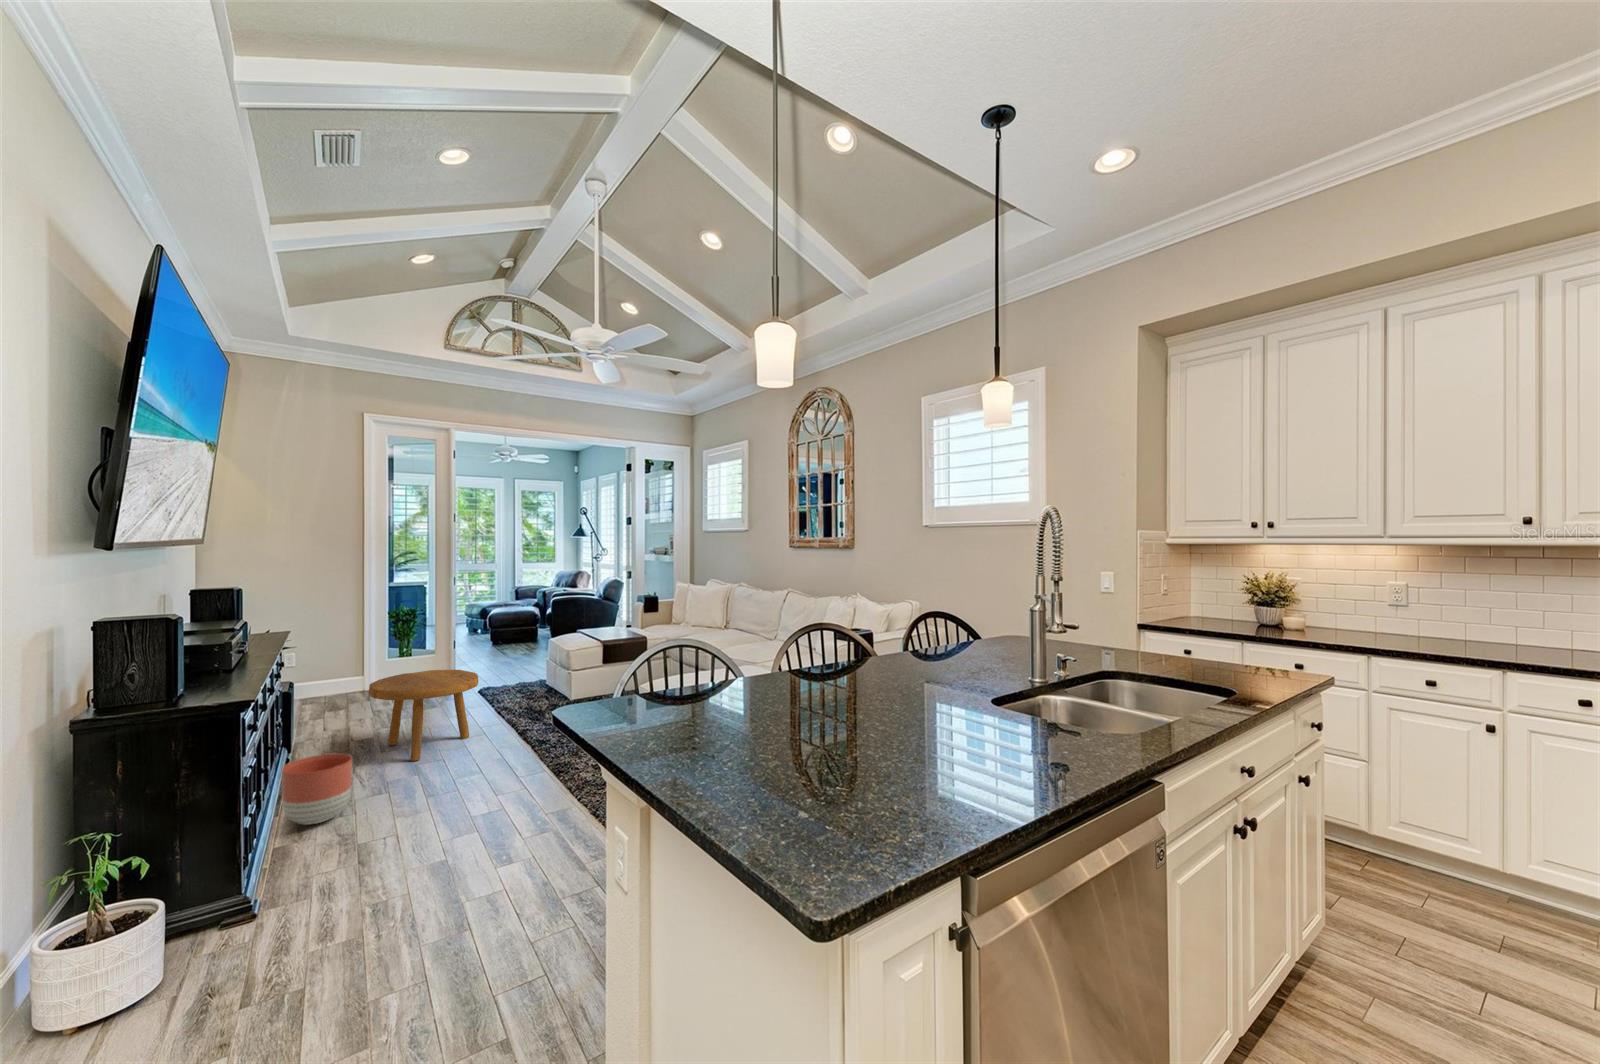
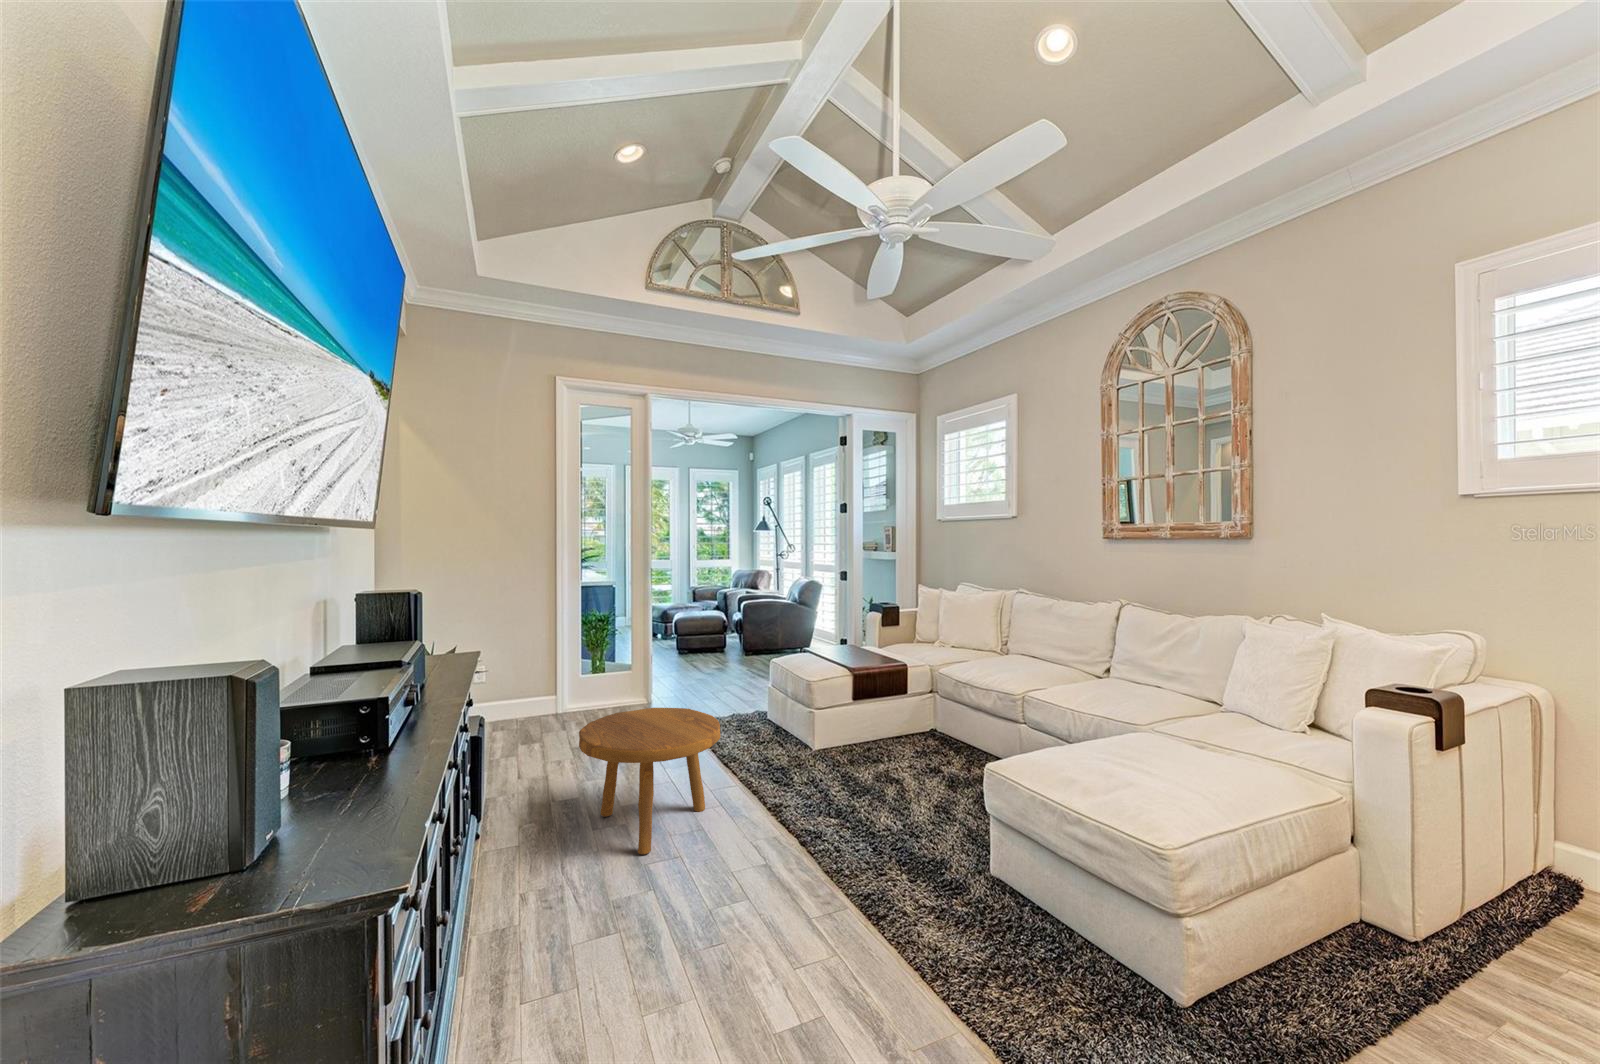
planter: present [281,753,352,825] -> none [470,871,576,1011]

